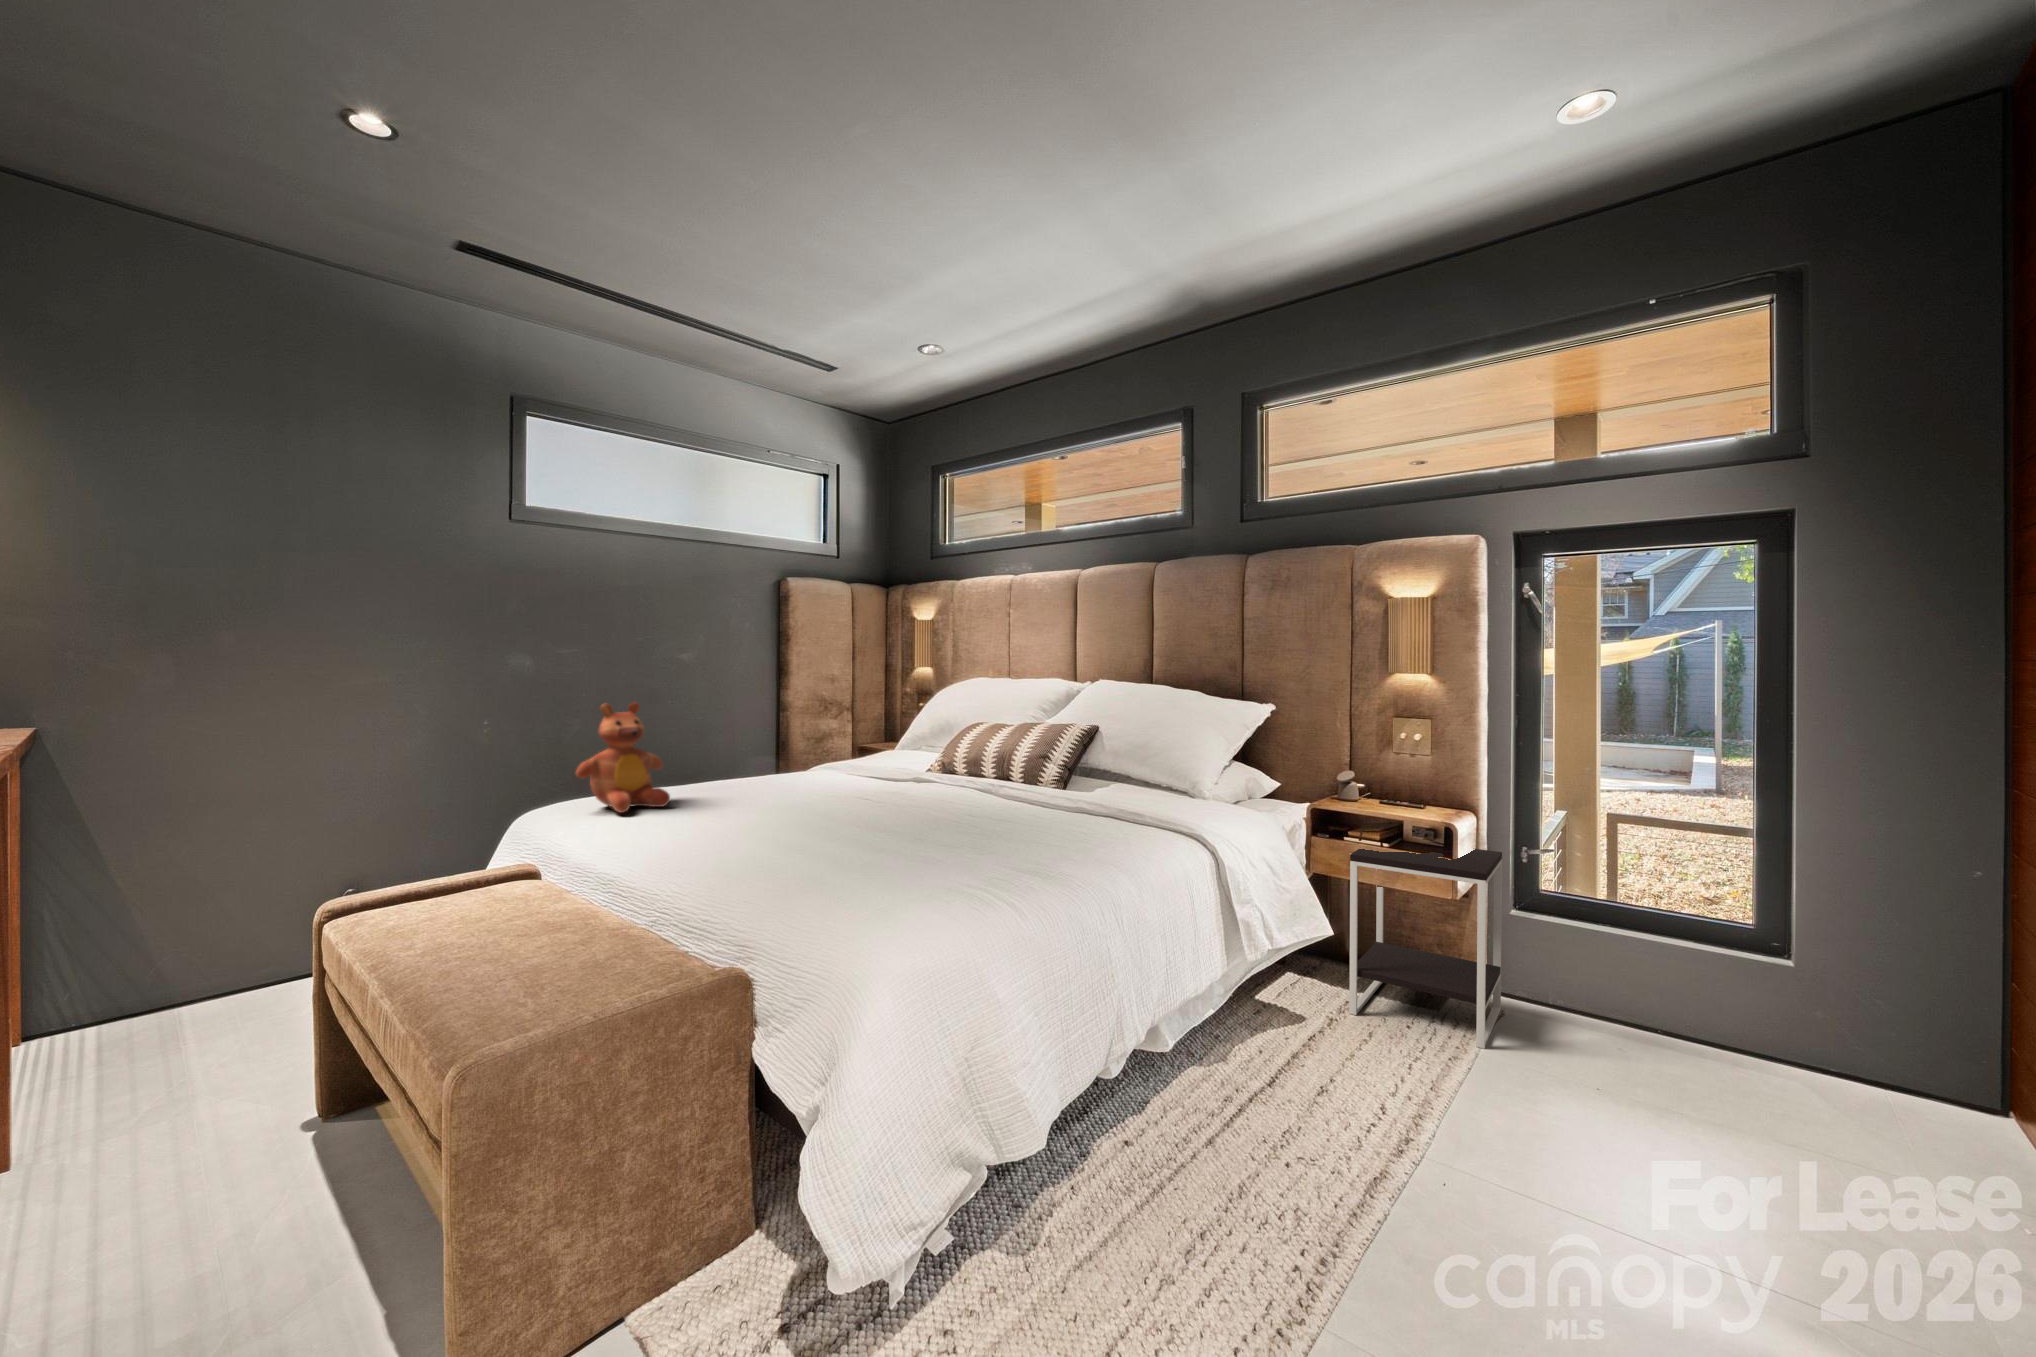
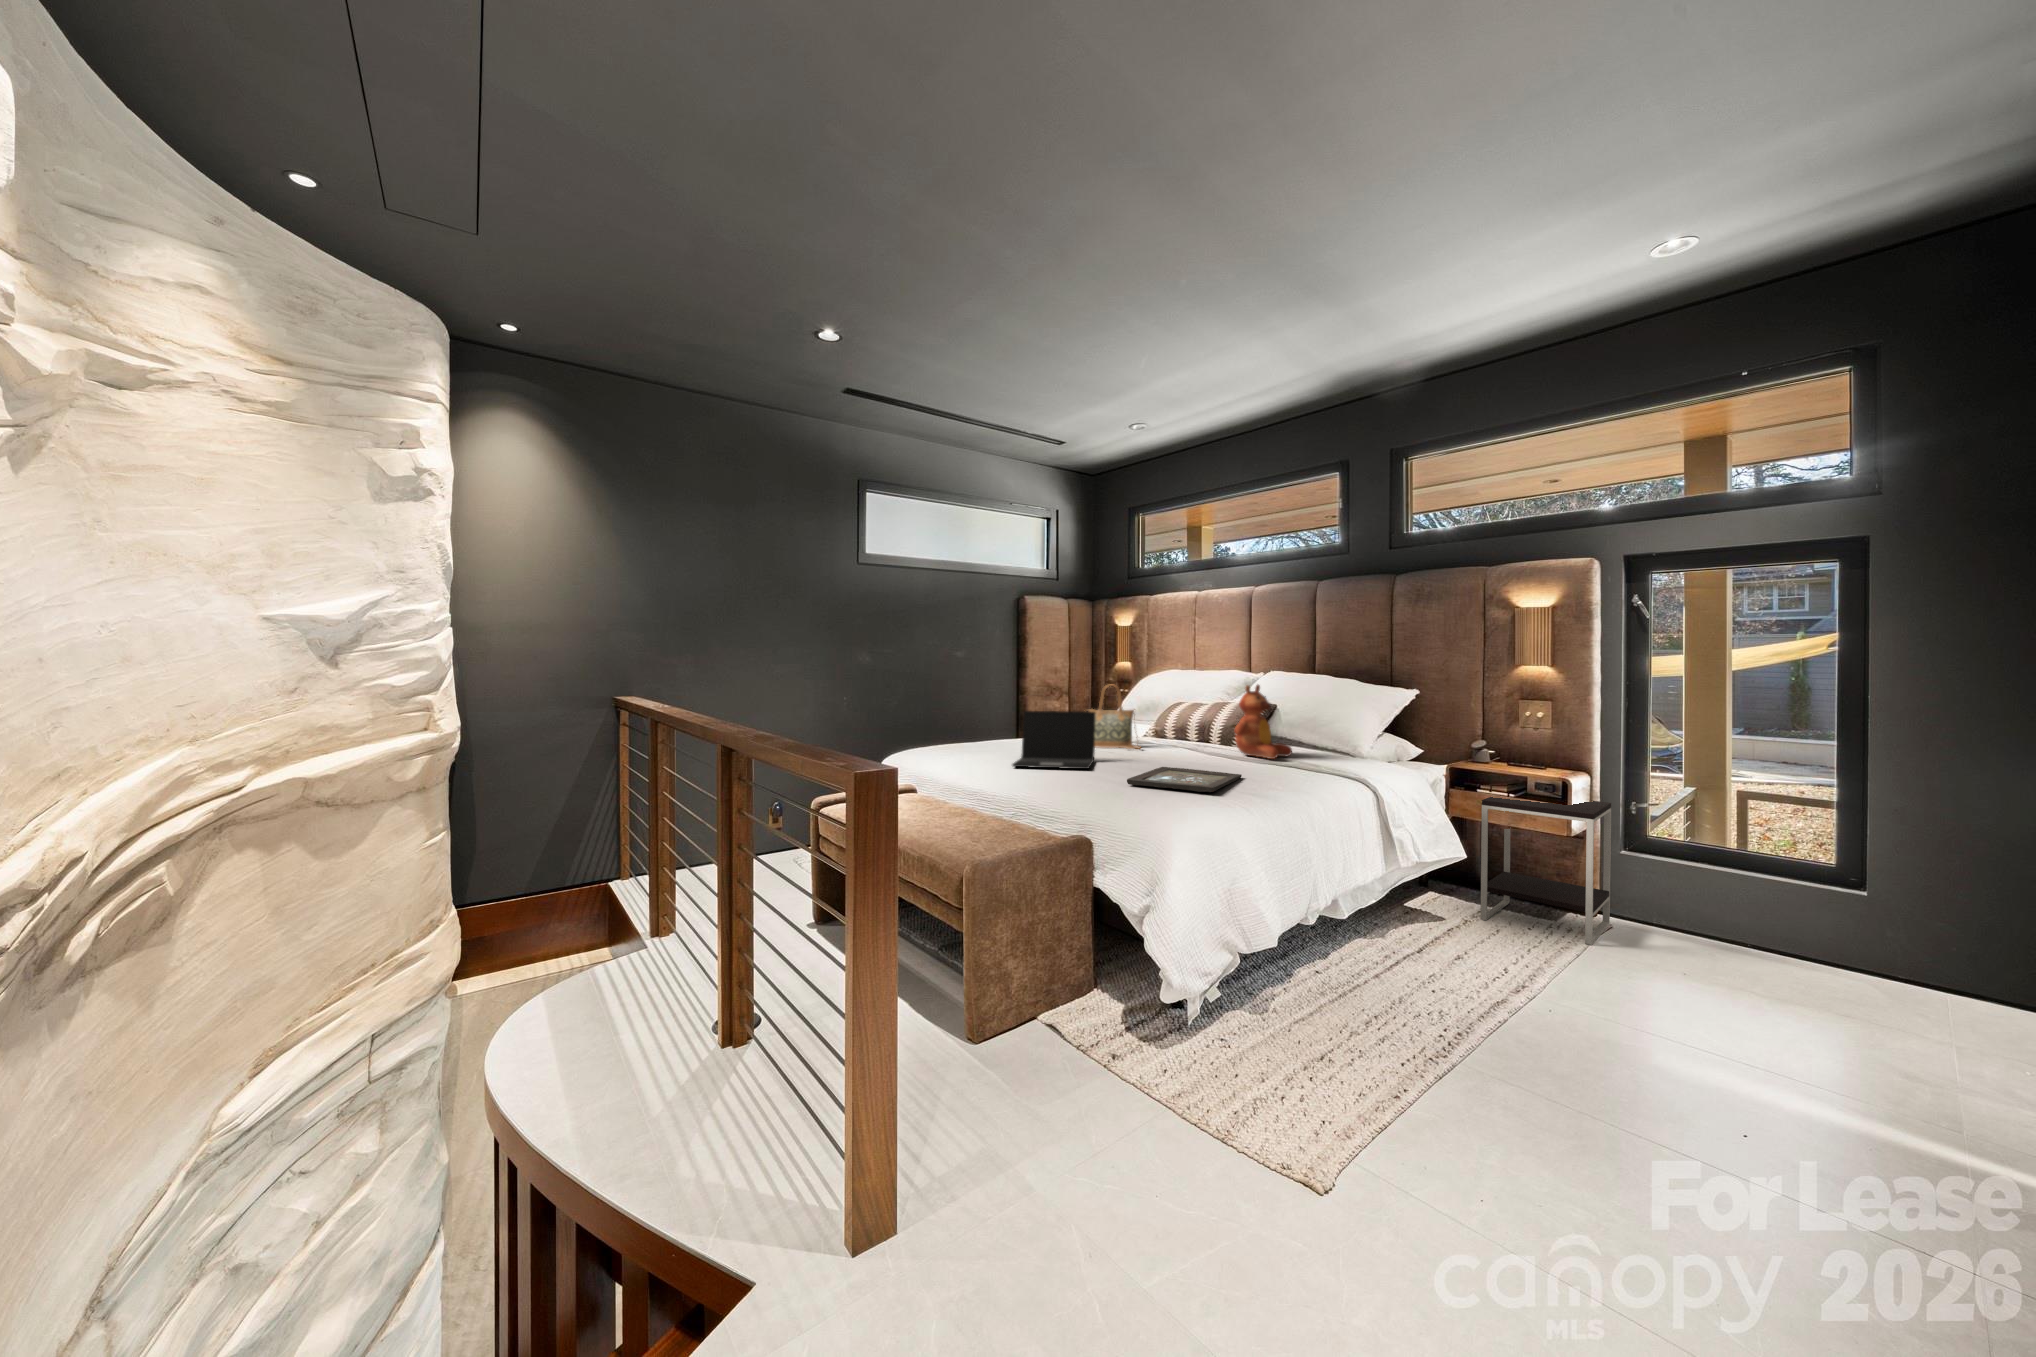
handbag: none [820,701,909,794] -> present [1088,685,1141,749]
teddy bear: present [576,702,670,813] -> present [1235,685,1292,759]
laptop: none [680,743,828,835] -> present [1012,711,1096,769]
tray: none [839,828,1025,879] -> present [1127,767,1242,792]

